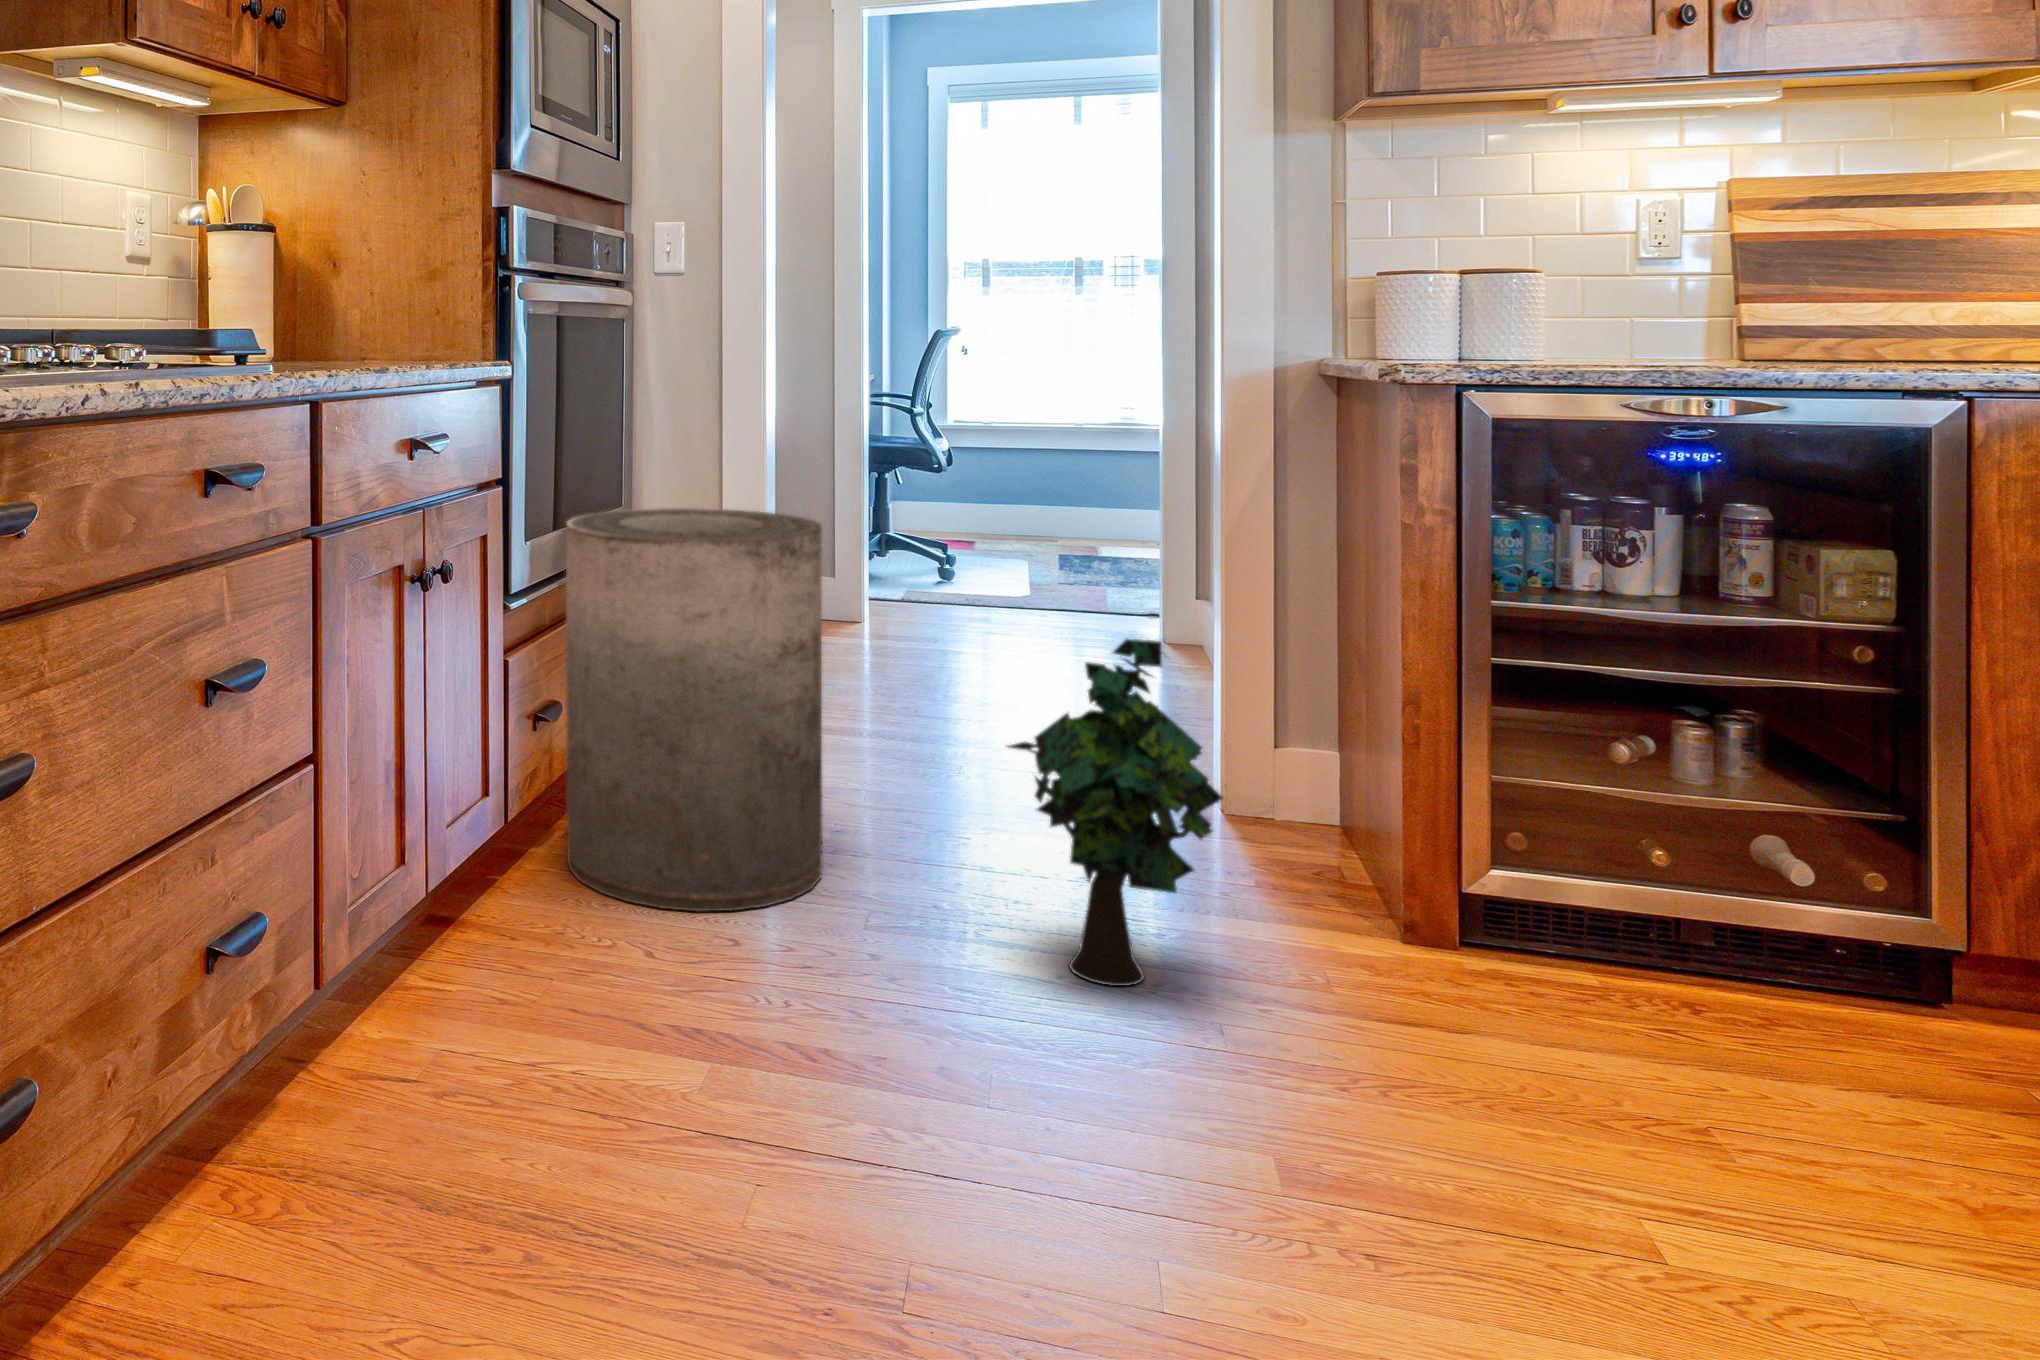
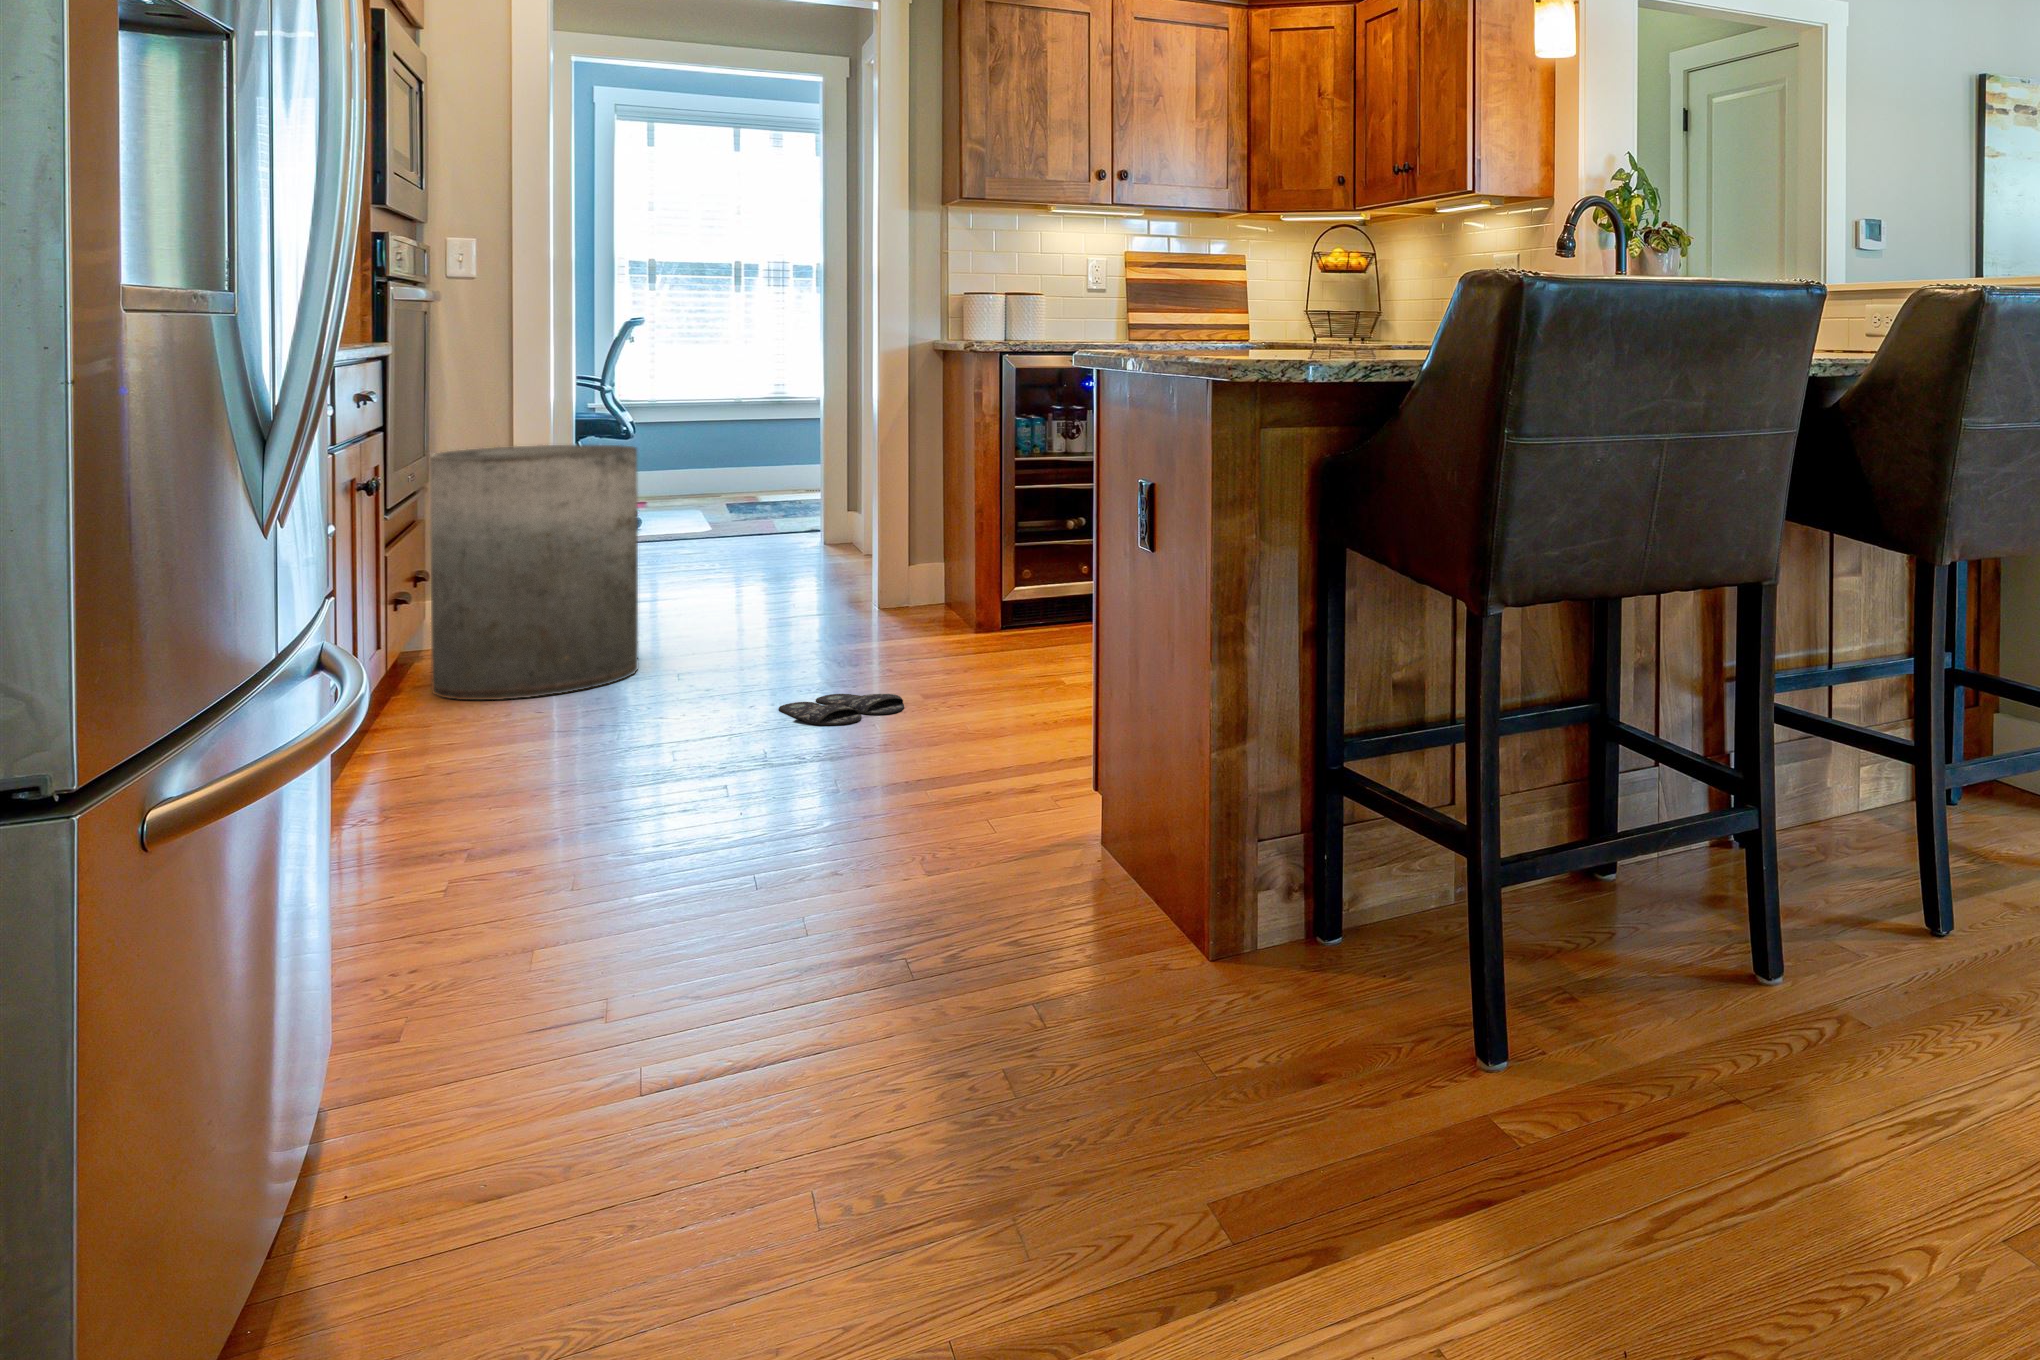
decorative plant: present [1008,639,1223,986] -> none [770,485,892,671]
slippers: none [981,1076,1229,1218] -> present [779,694,904,725]

